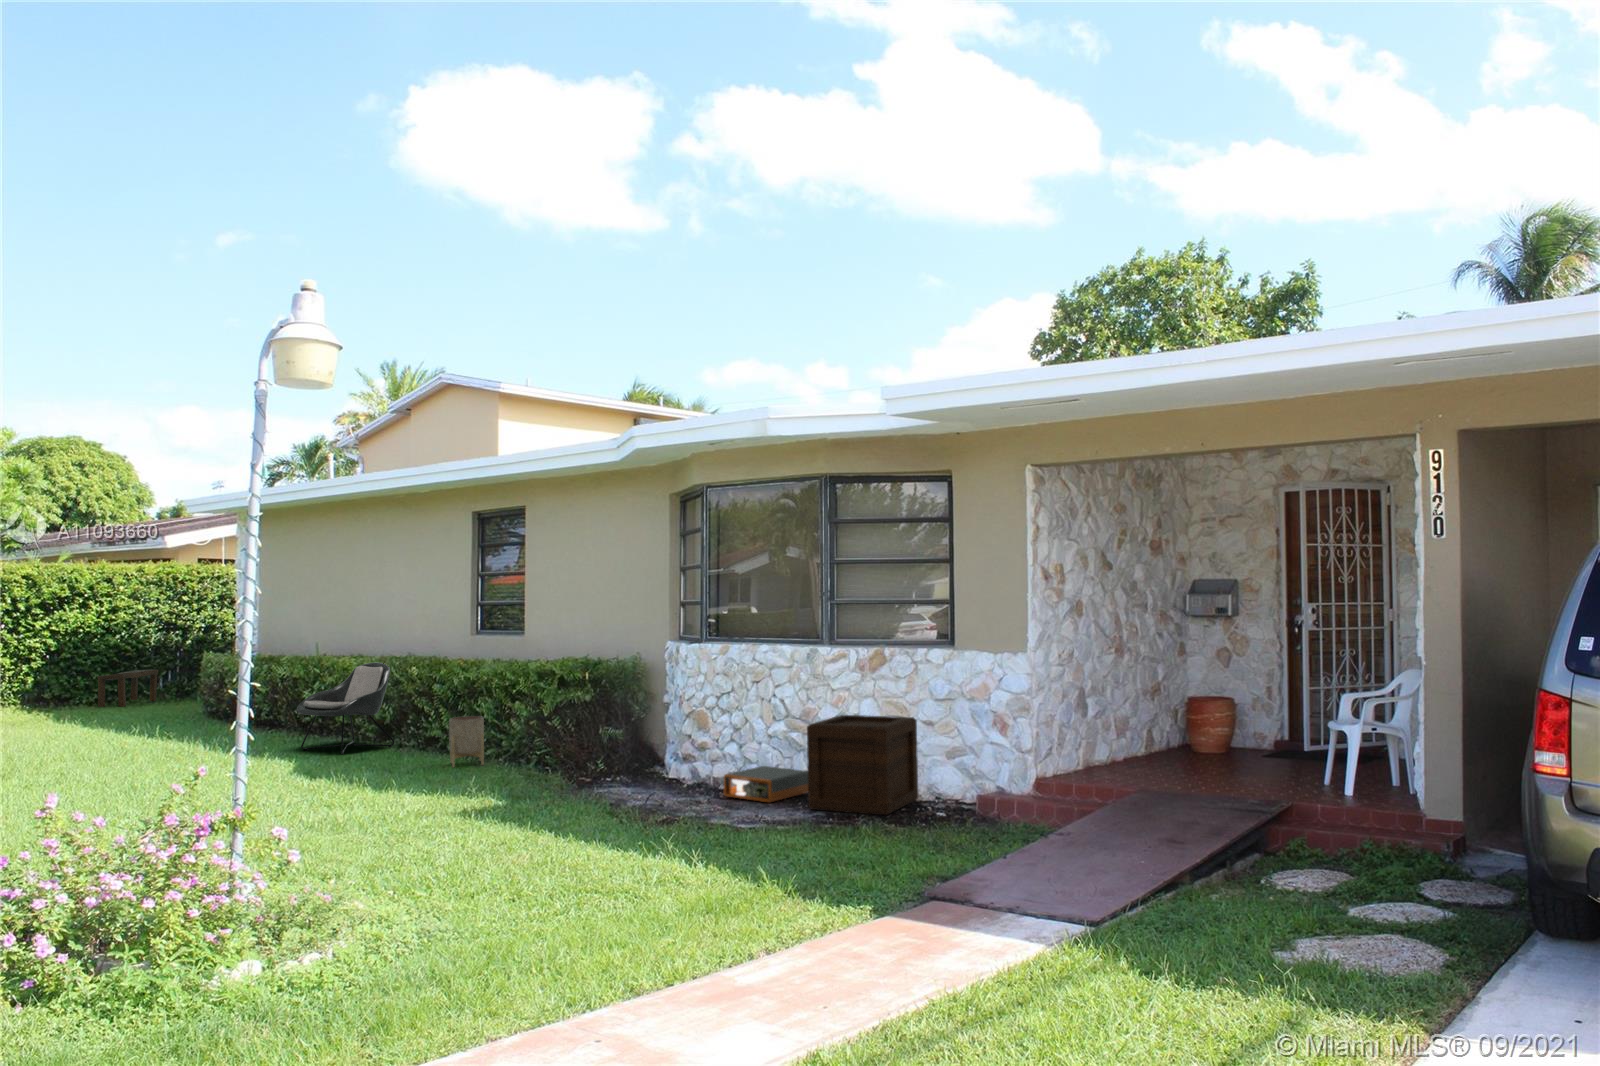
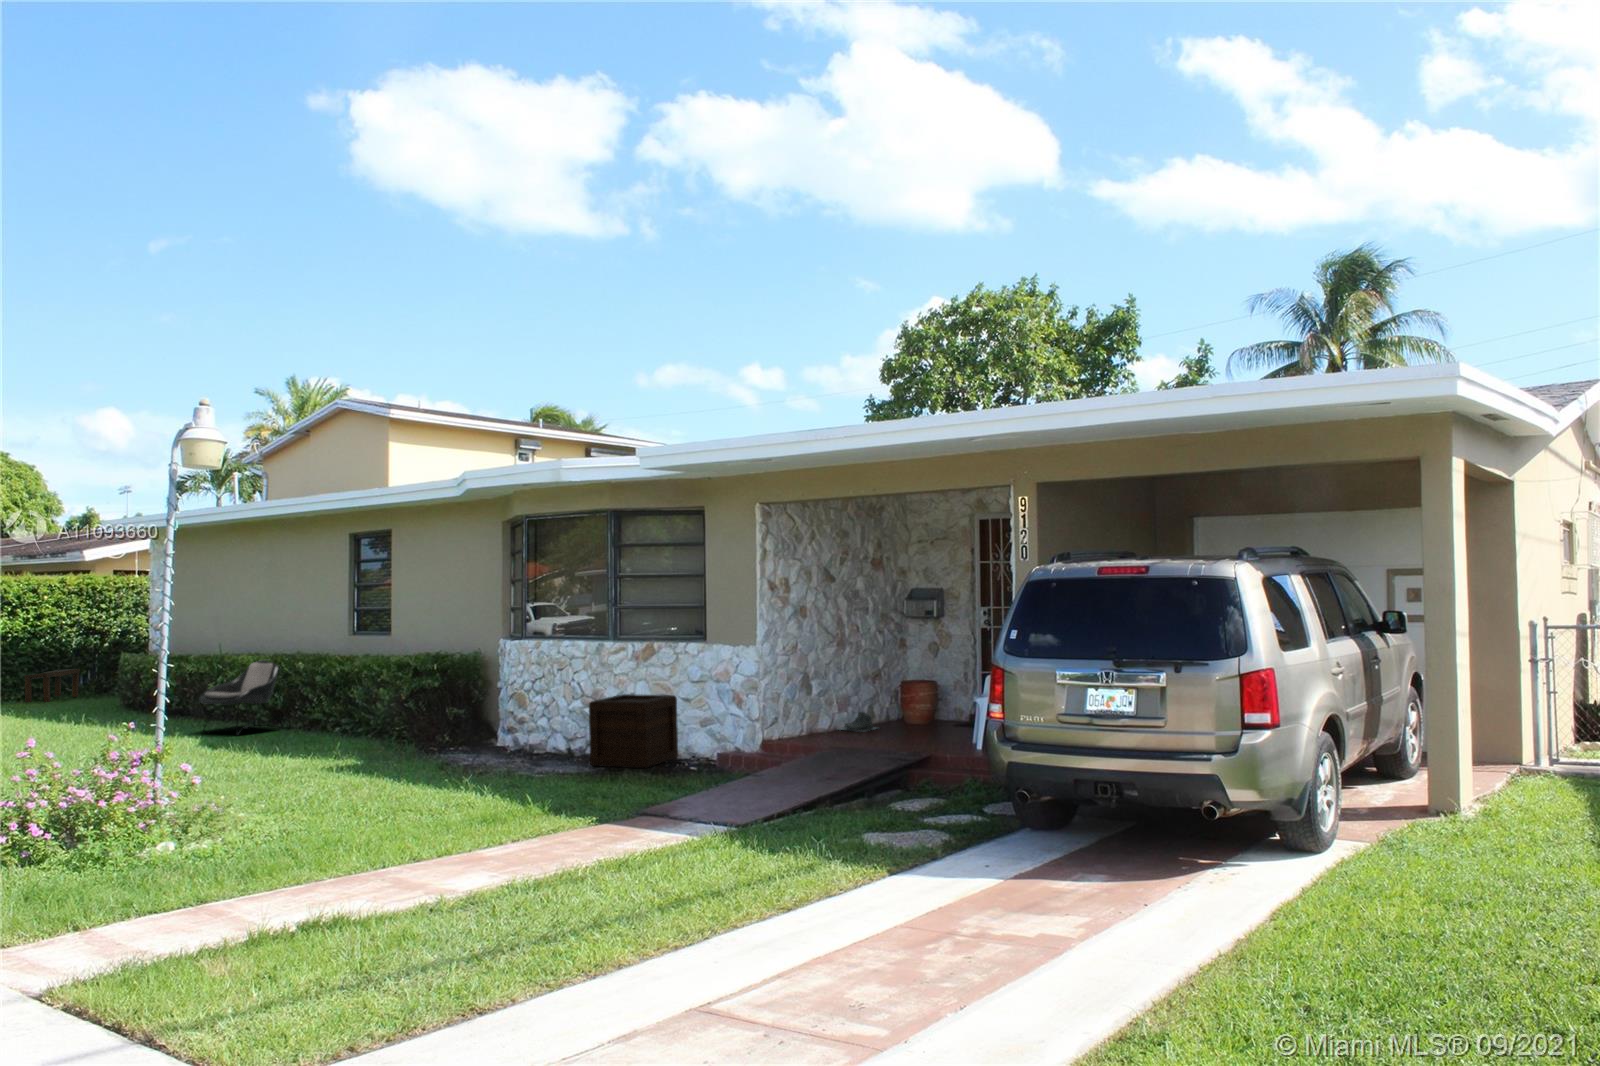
planter: present [449,716,484,767] -> none [324,702,353,743]
boots: none [1114,740,1174,769] -> present [839,712,876,732]
storage box: present [724,766,808,802] -> none [531,735,599,762]

